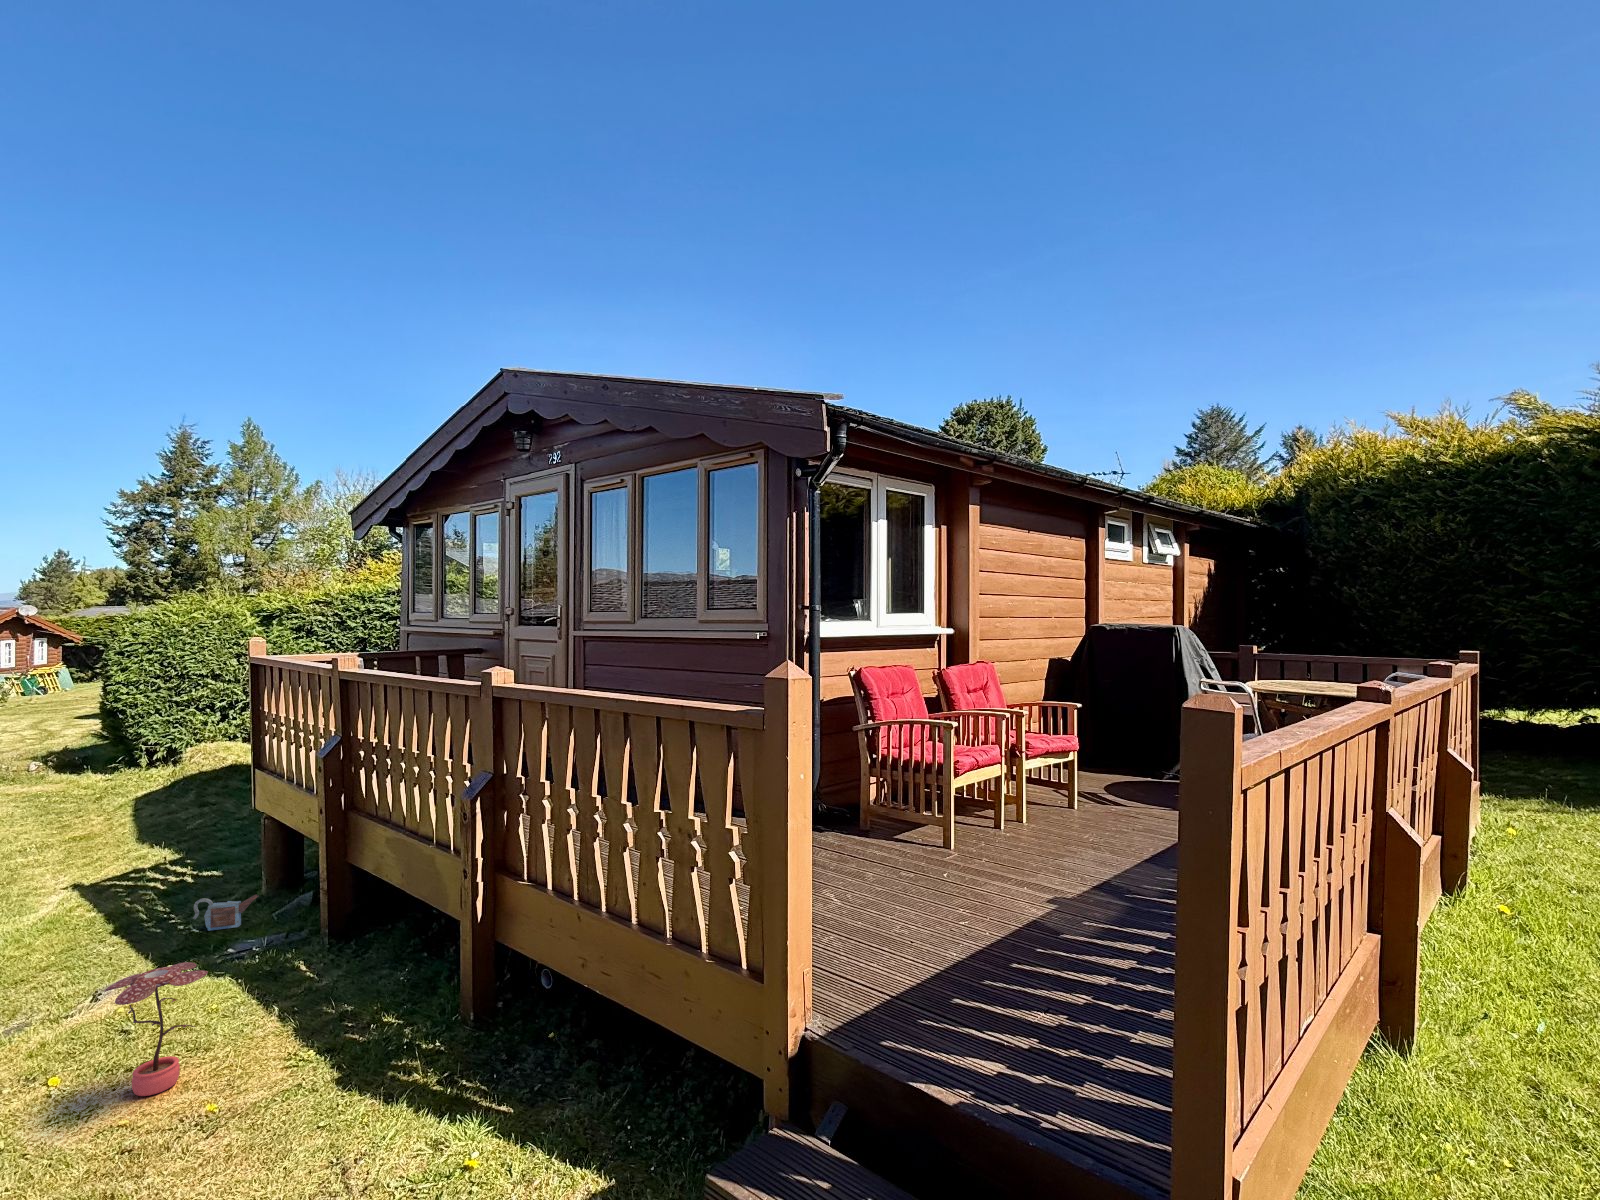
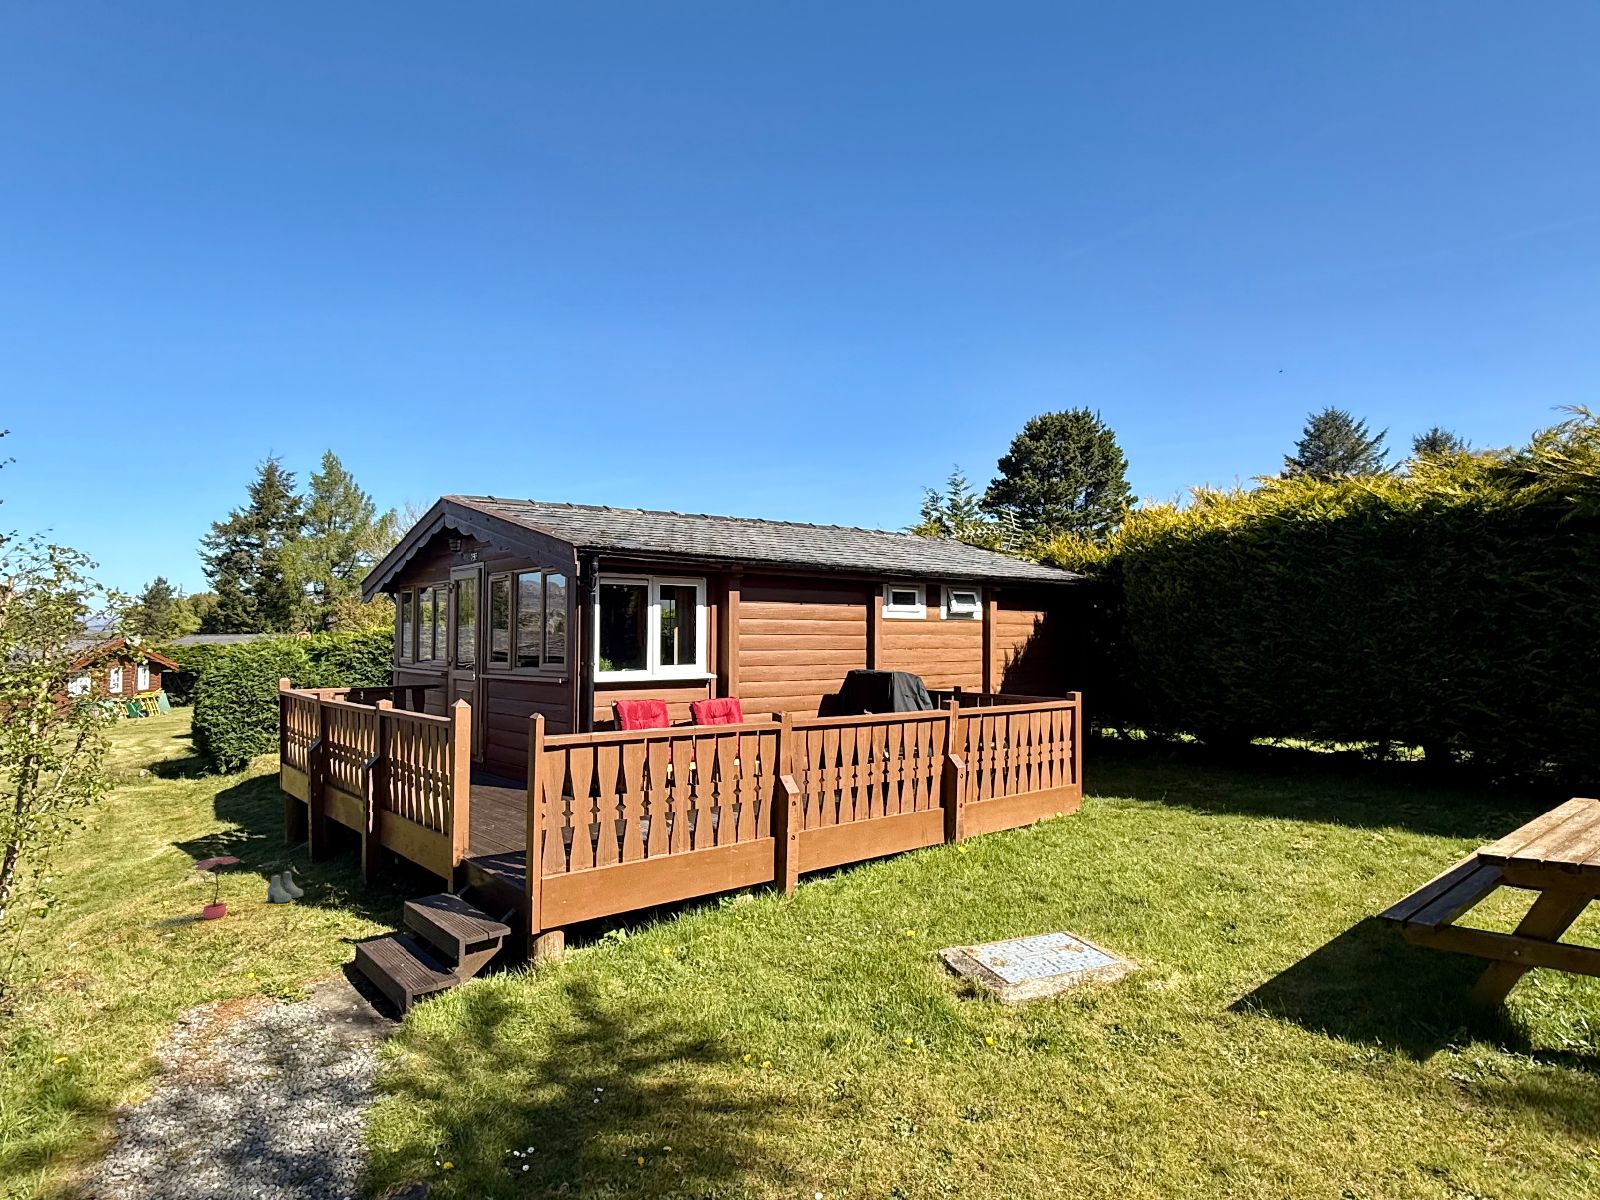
watering can: present [193,894,259,931] -> none [242,840,281,862]
boots: none [258,974,326,1044] -> present [267,870,303,903]

